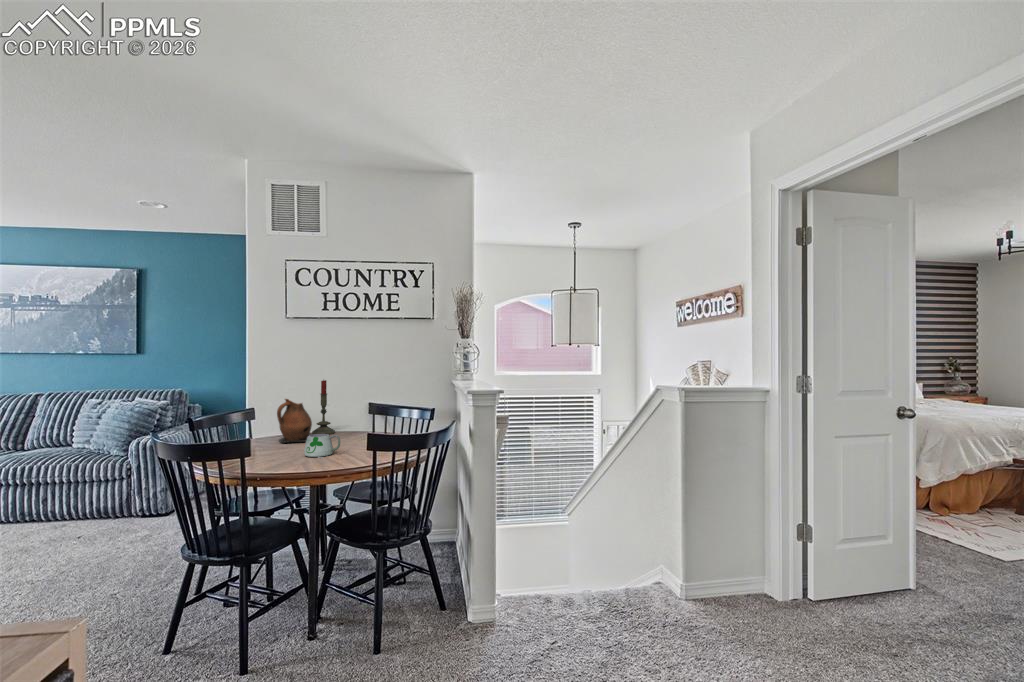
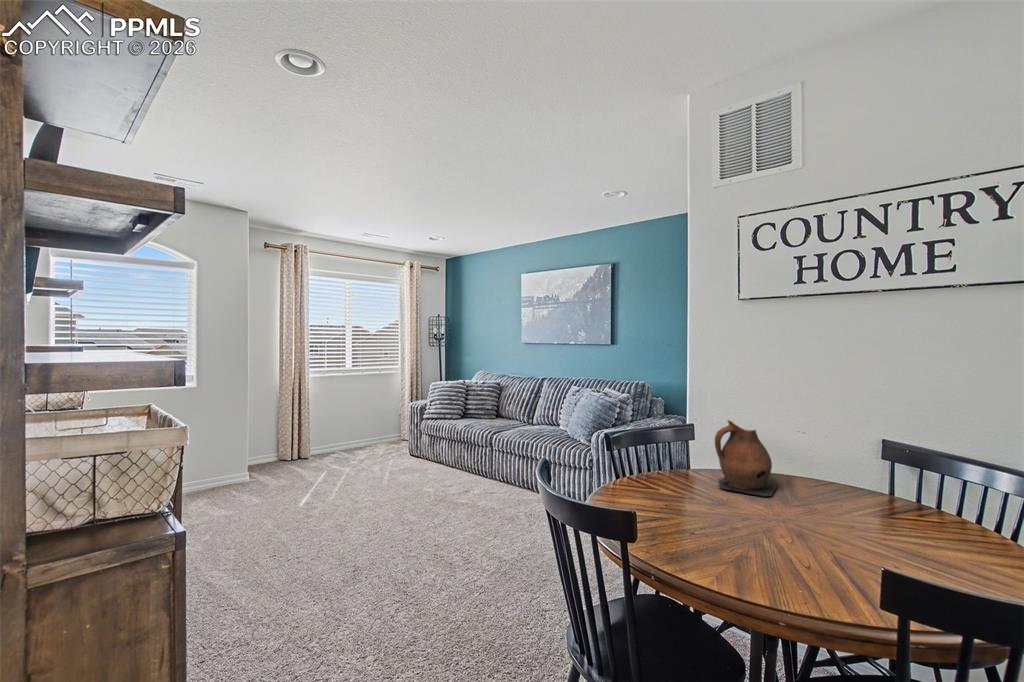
candle: present [312,380,335,434] -> none [776,391,815,484]
mug: present [304,434,340,458] -> none [746,502,822,563]

